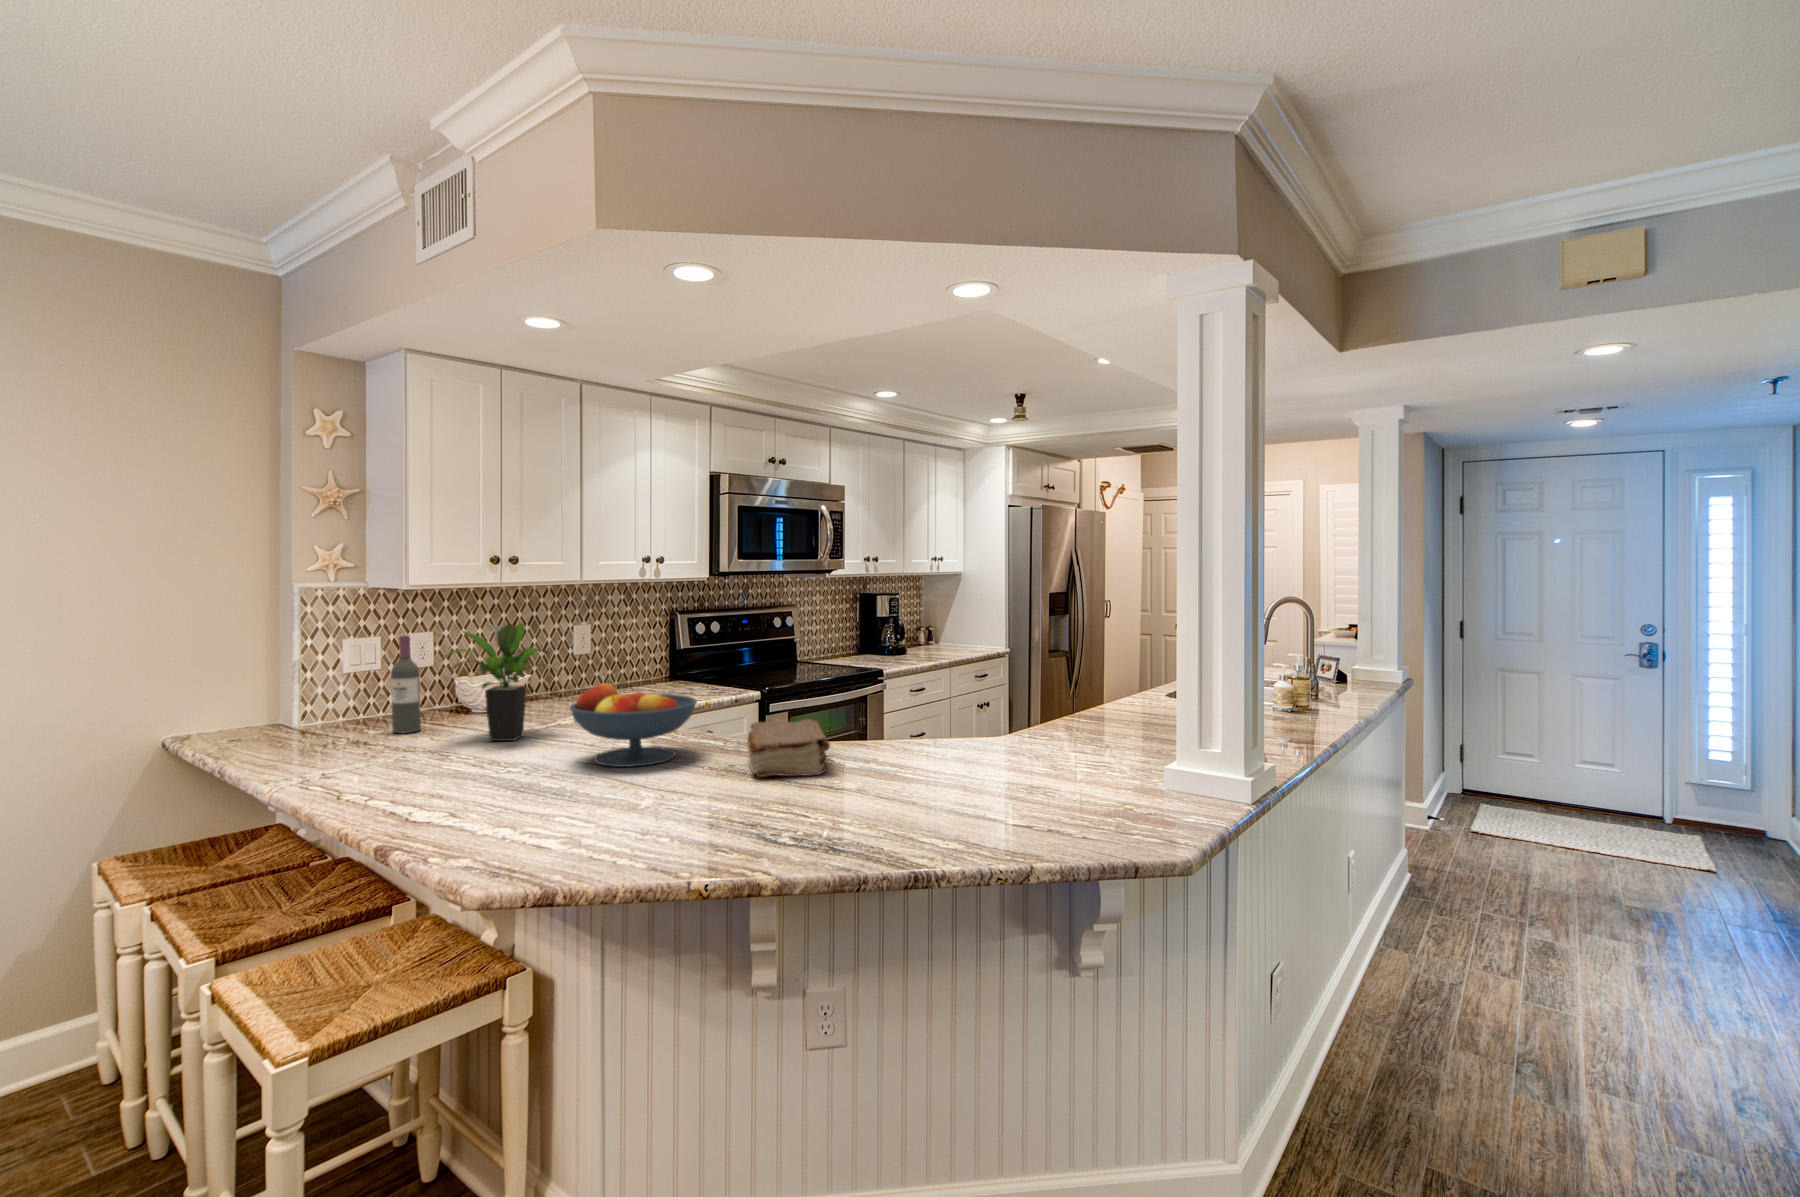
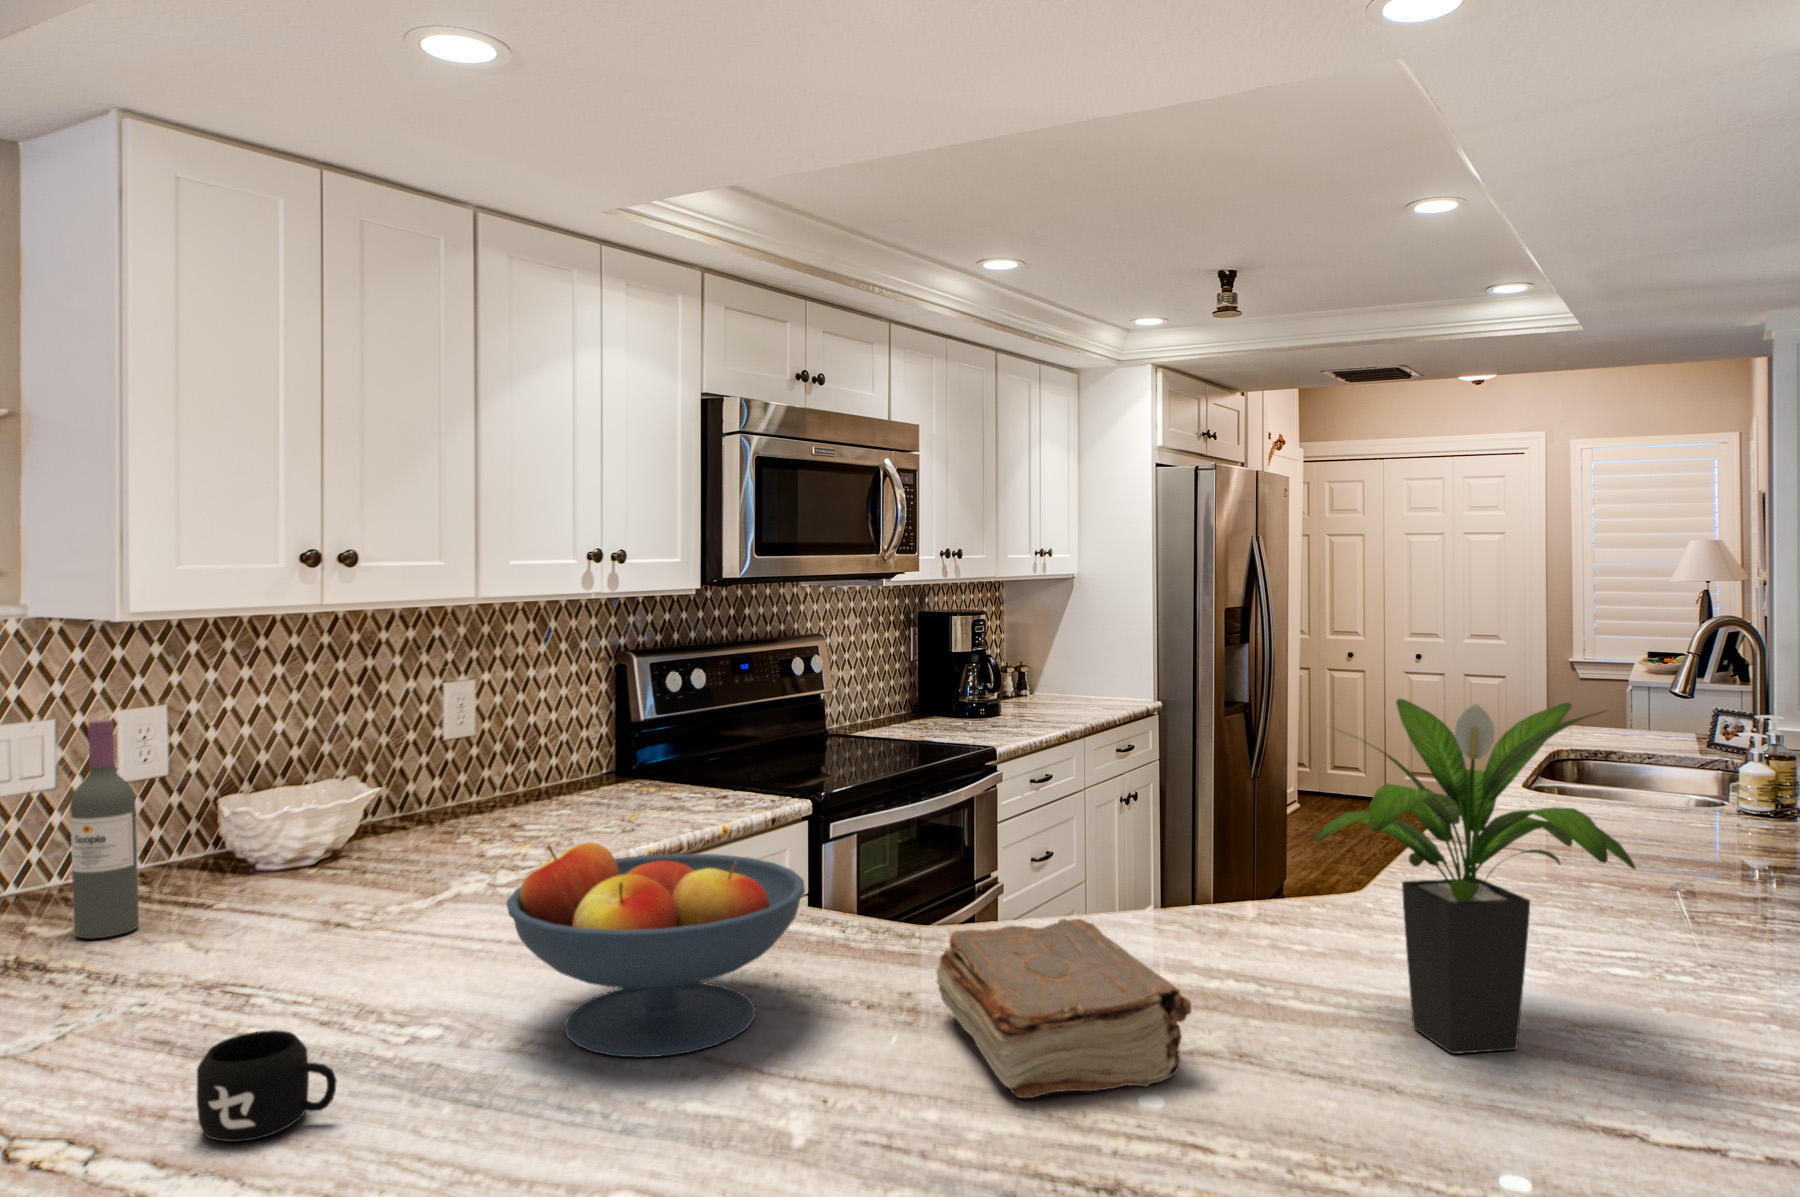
potted plant: present [442,624,554,741] -> present [1312,699,1636,1054]
mug: none [446,747,498,784] -> present [197,1030,337,1142]

